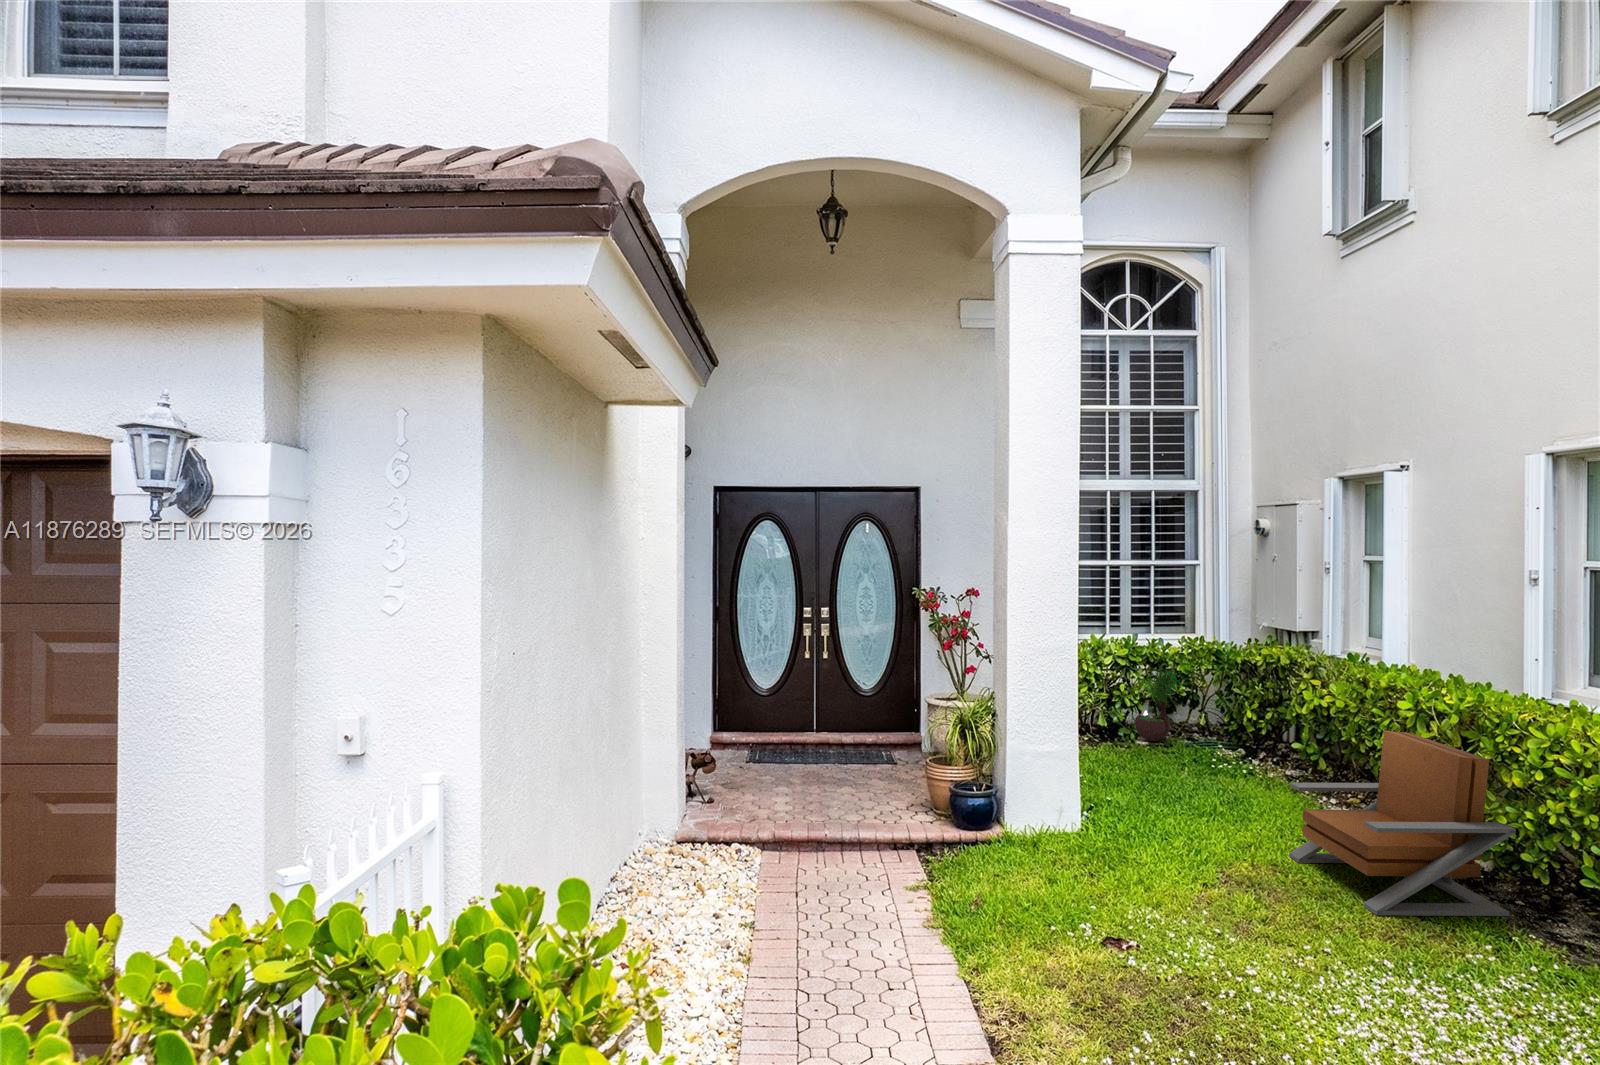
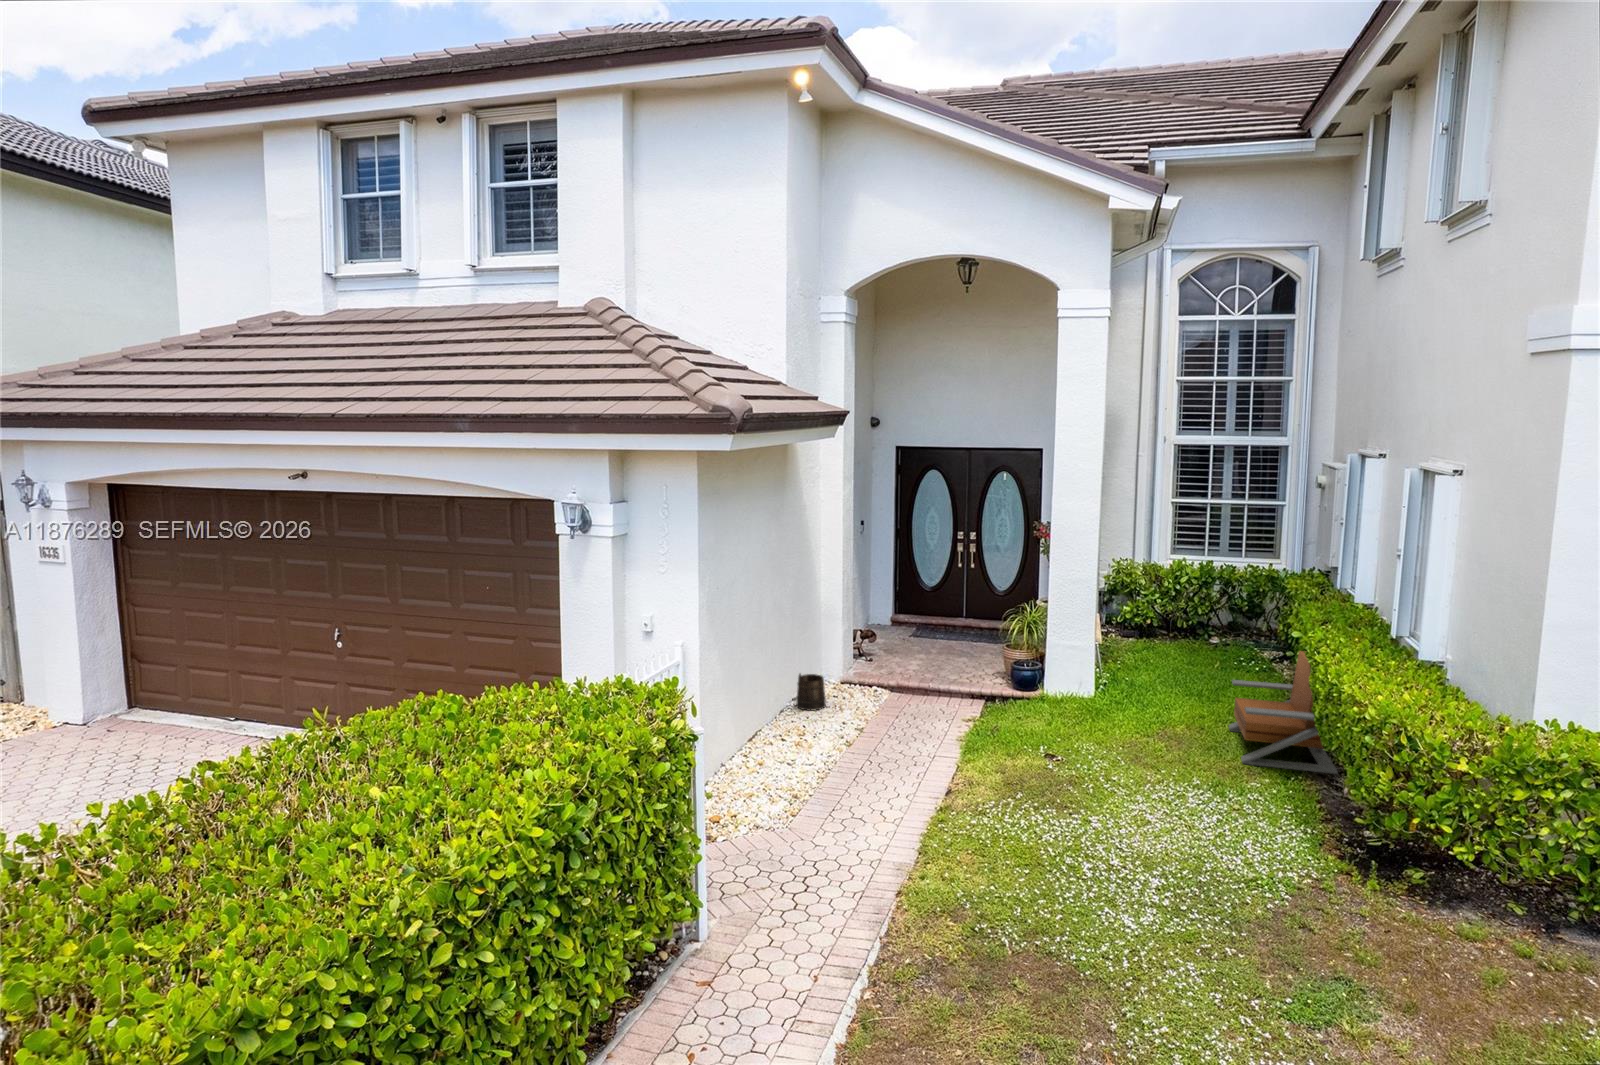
potted tree: present [1135,669,1180,741] -> none [1210,586,1251,642]
bucket: none [617,830,672,899] -> present [796,674,826,710]

